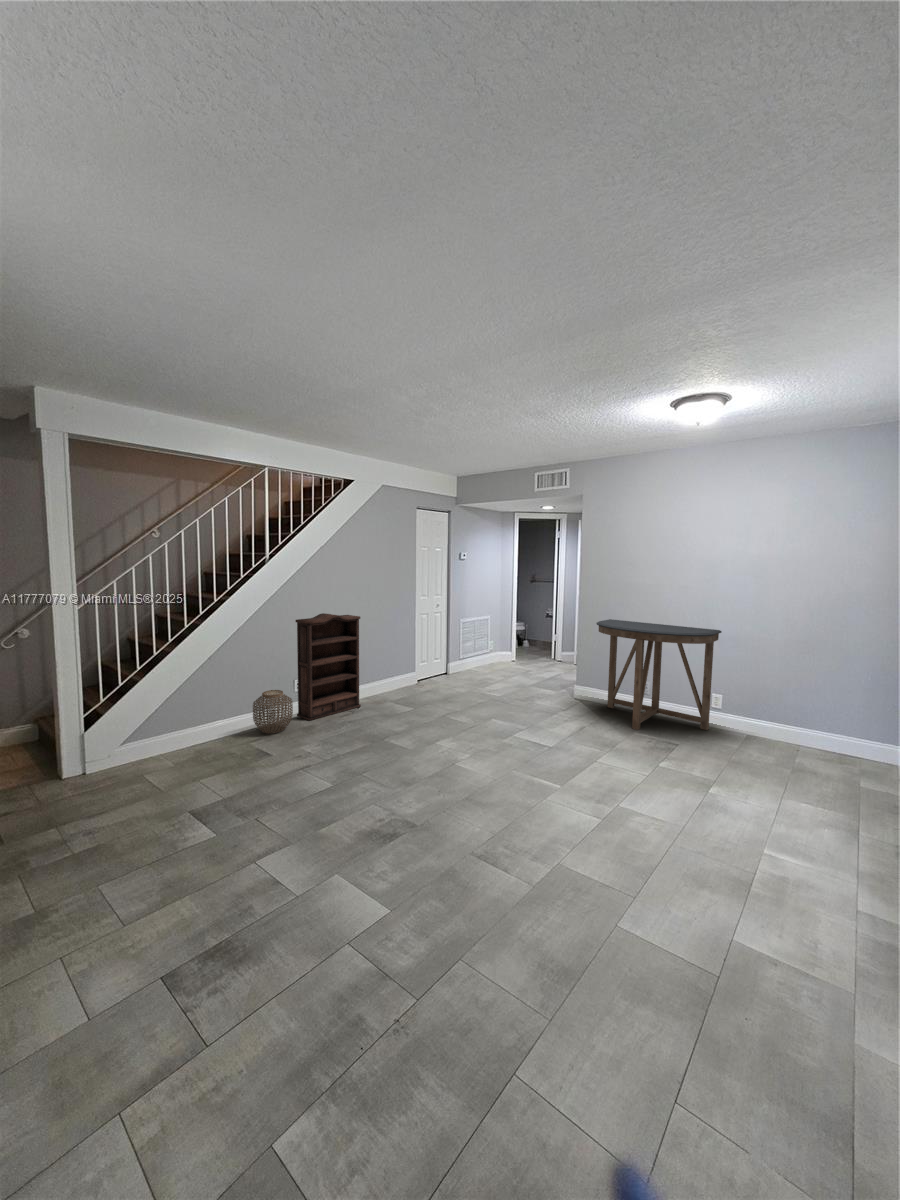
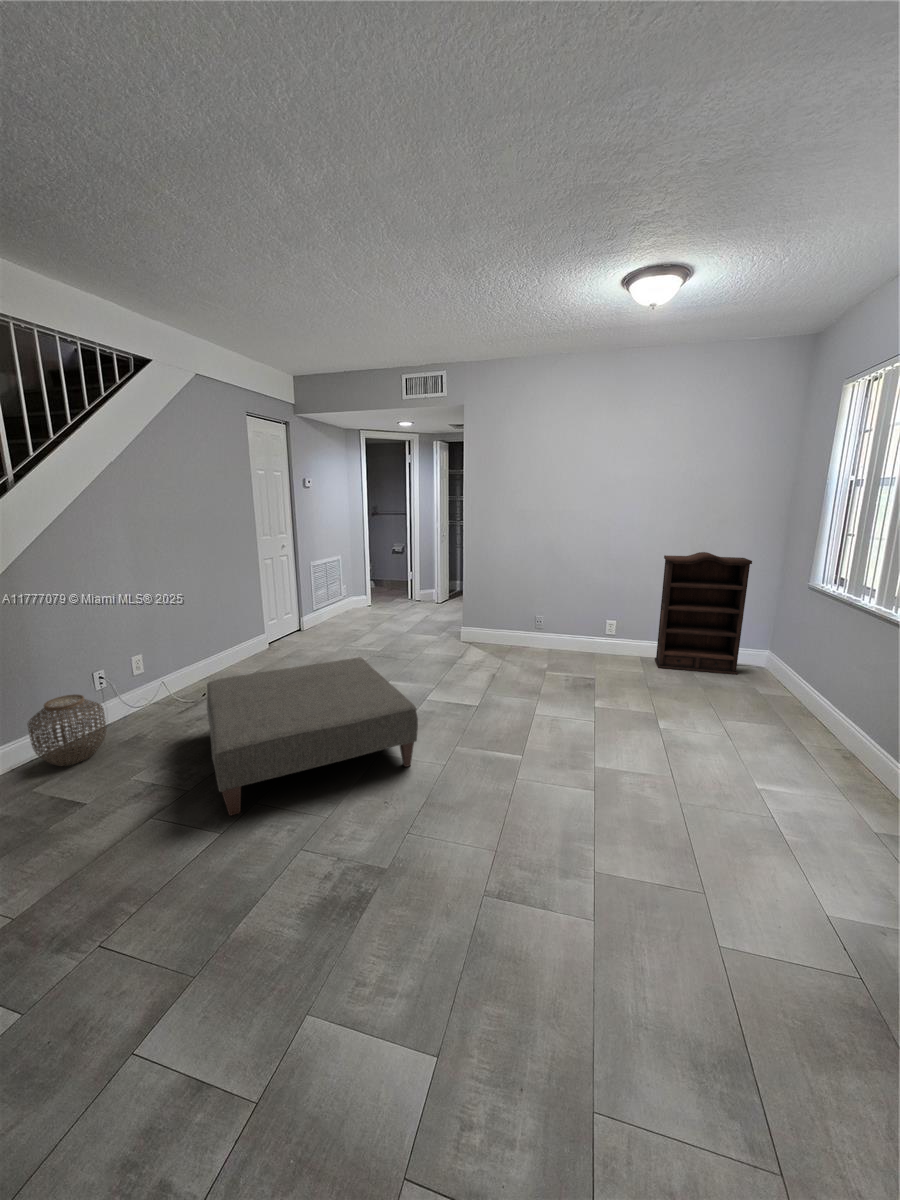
bookshelf: present [296,613,361,721] -> present [655,552,752,675]
console table: present [596,619,722,730] -> none [493,551,617,667]
ottoman: none [332,693,473,778] -> present [207,657,418,816]

